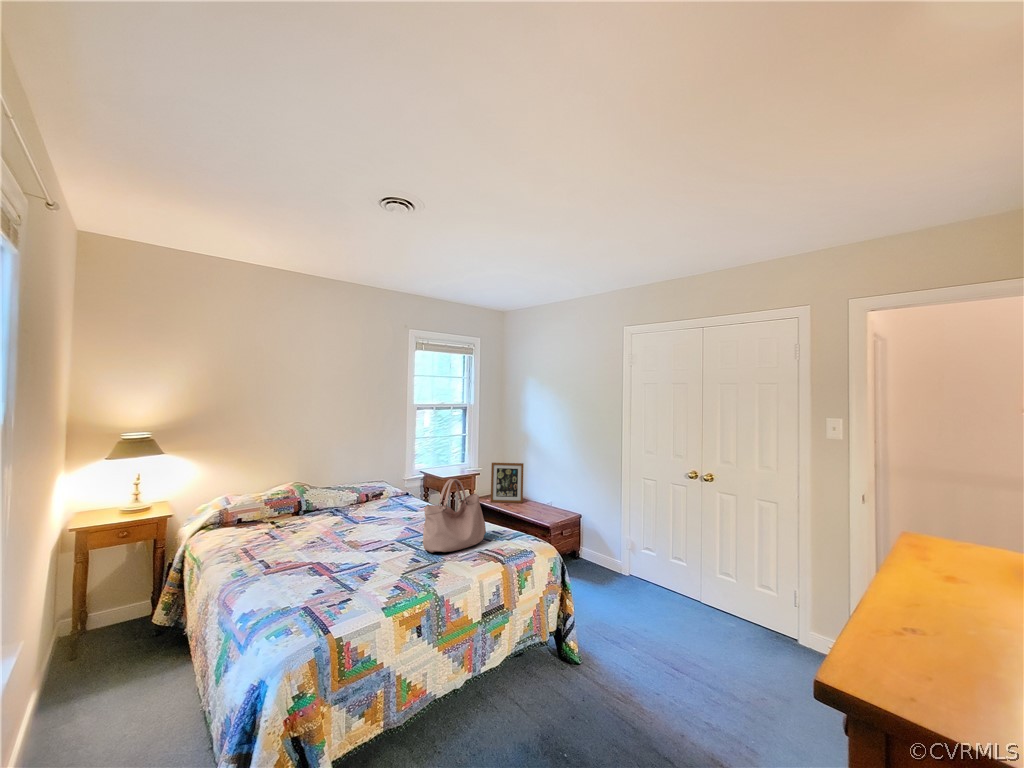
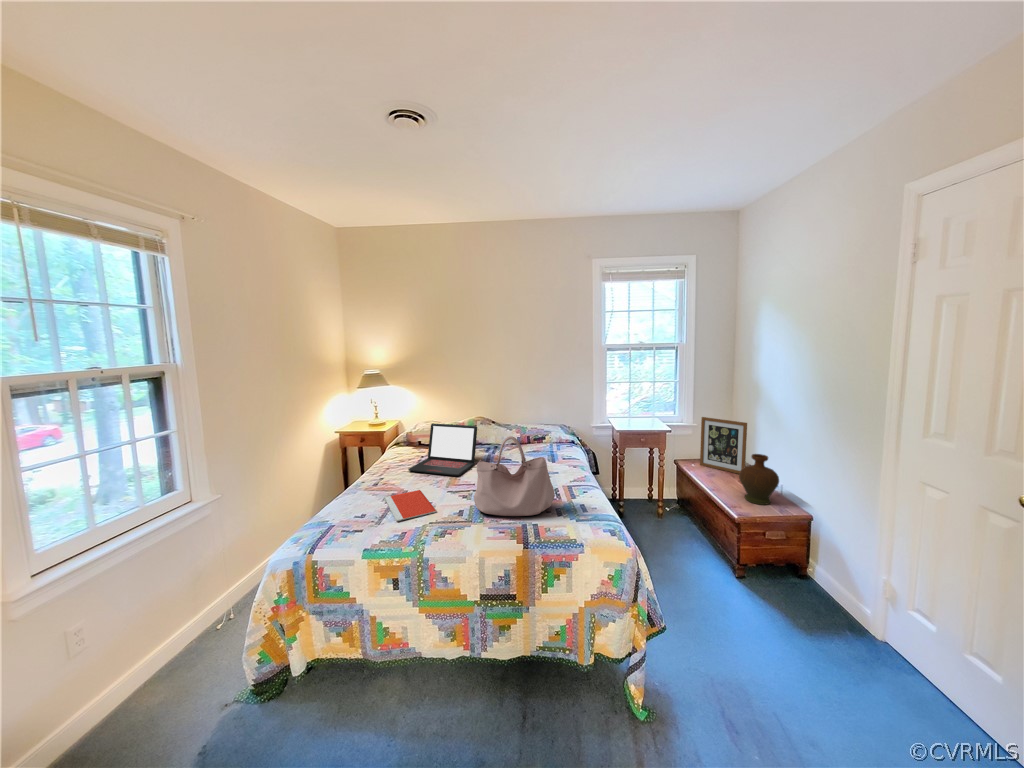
decorative vase: none [534,482,558,517] -> present [739,454,779,505]
laptop: none [282,485,355,547] -> present [408,423,477,476]
notebook: none [311,557,395,582] -> present [385,490,437,521]

